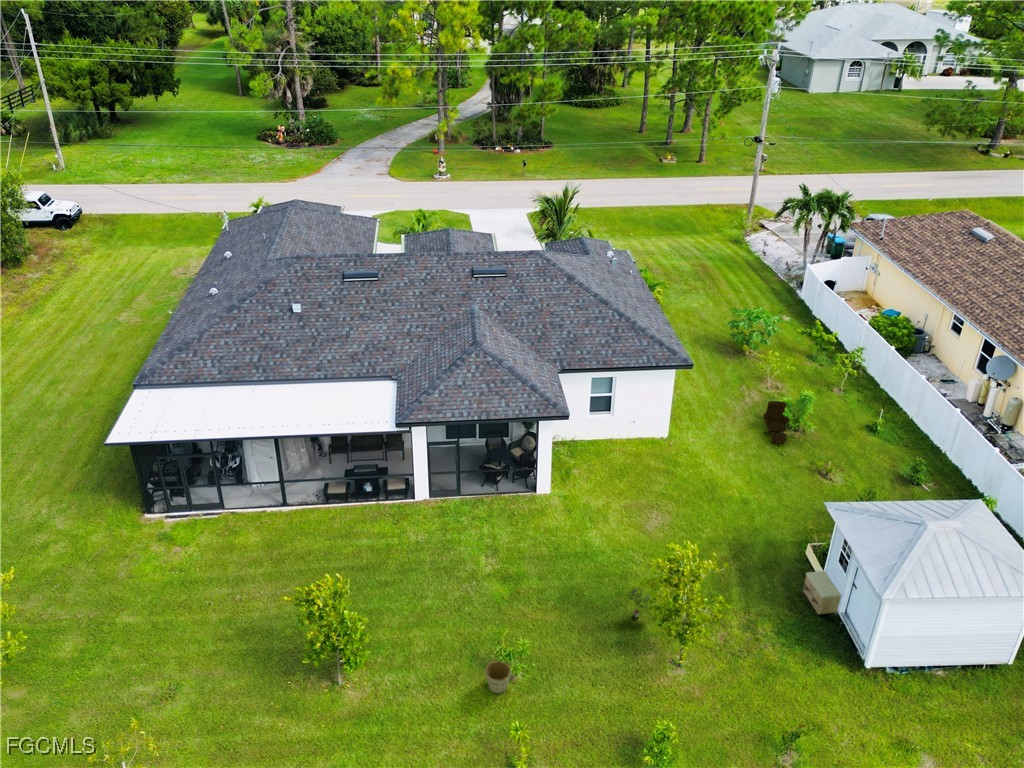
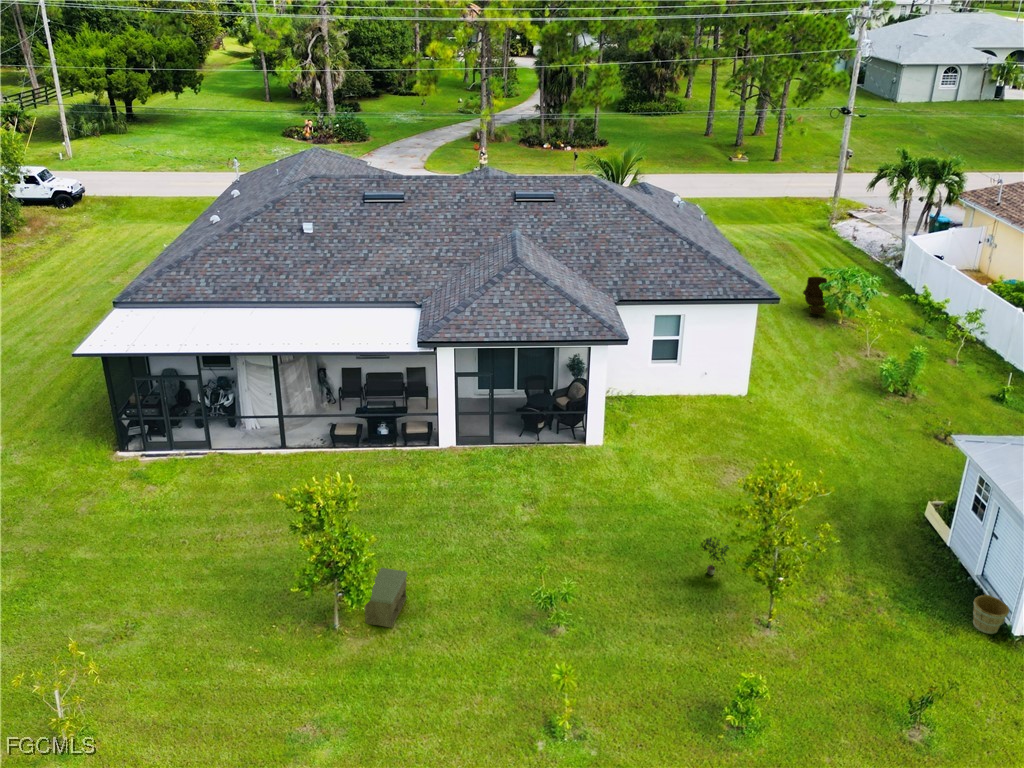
lounge chair: present [763,401,790,444] -> present [803,277,827,315]
storage bench: present [803,571,841,614] -> present [364,568,407,627]
wooden bucket: present [485,661,511,693] -> present [973,595,1009,634]

